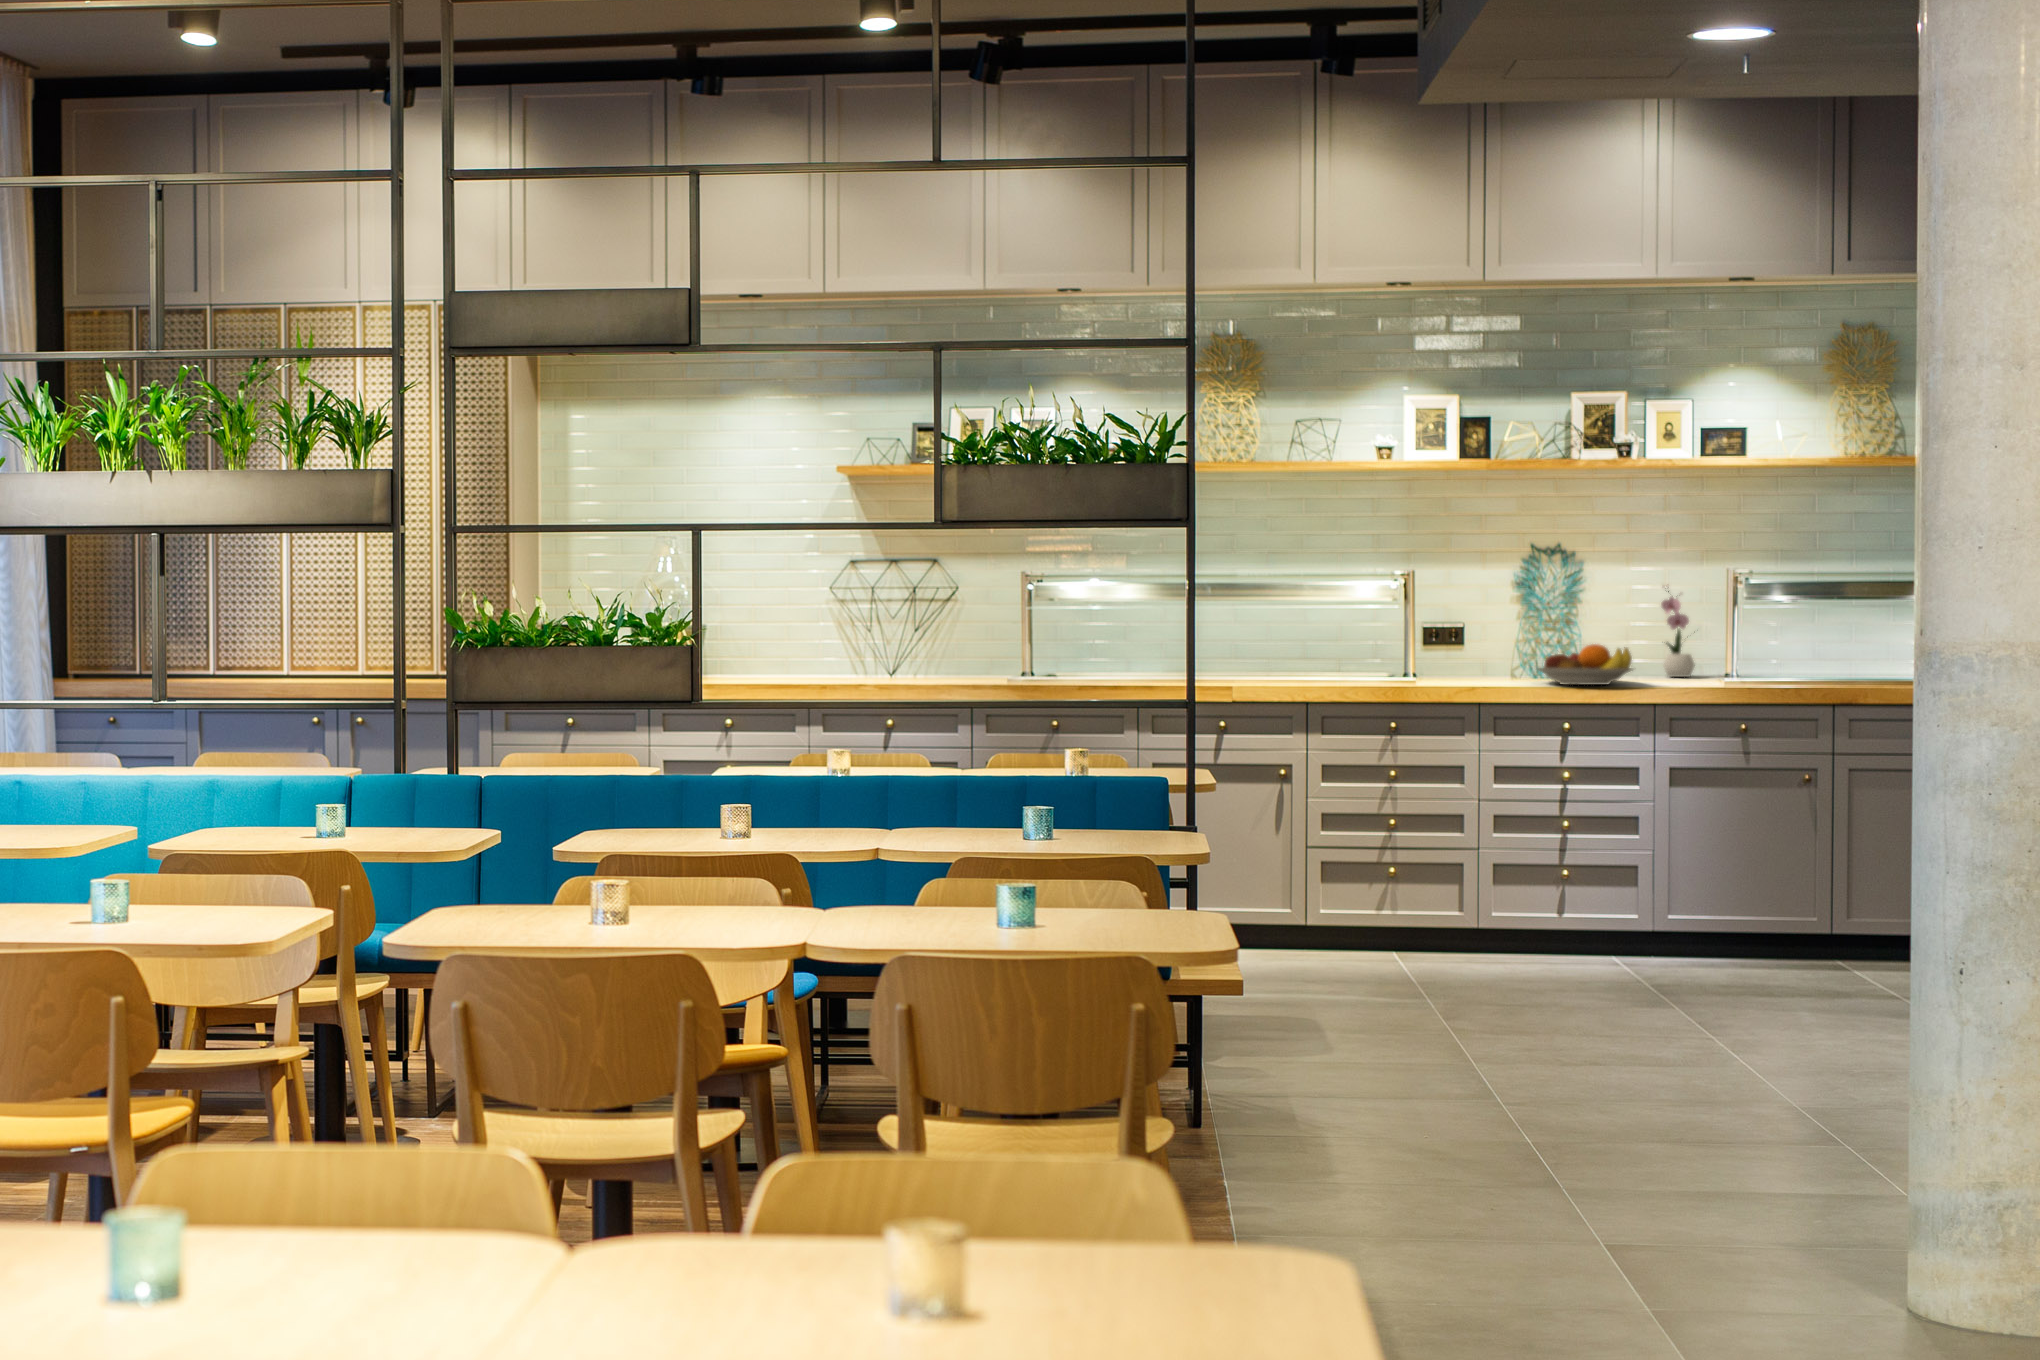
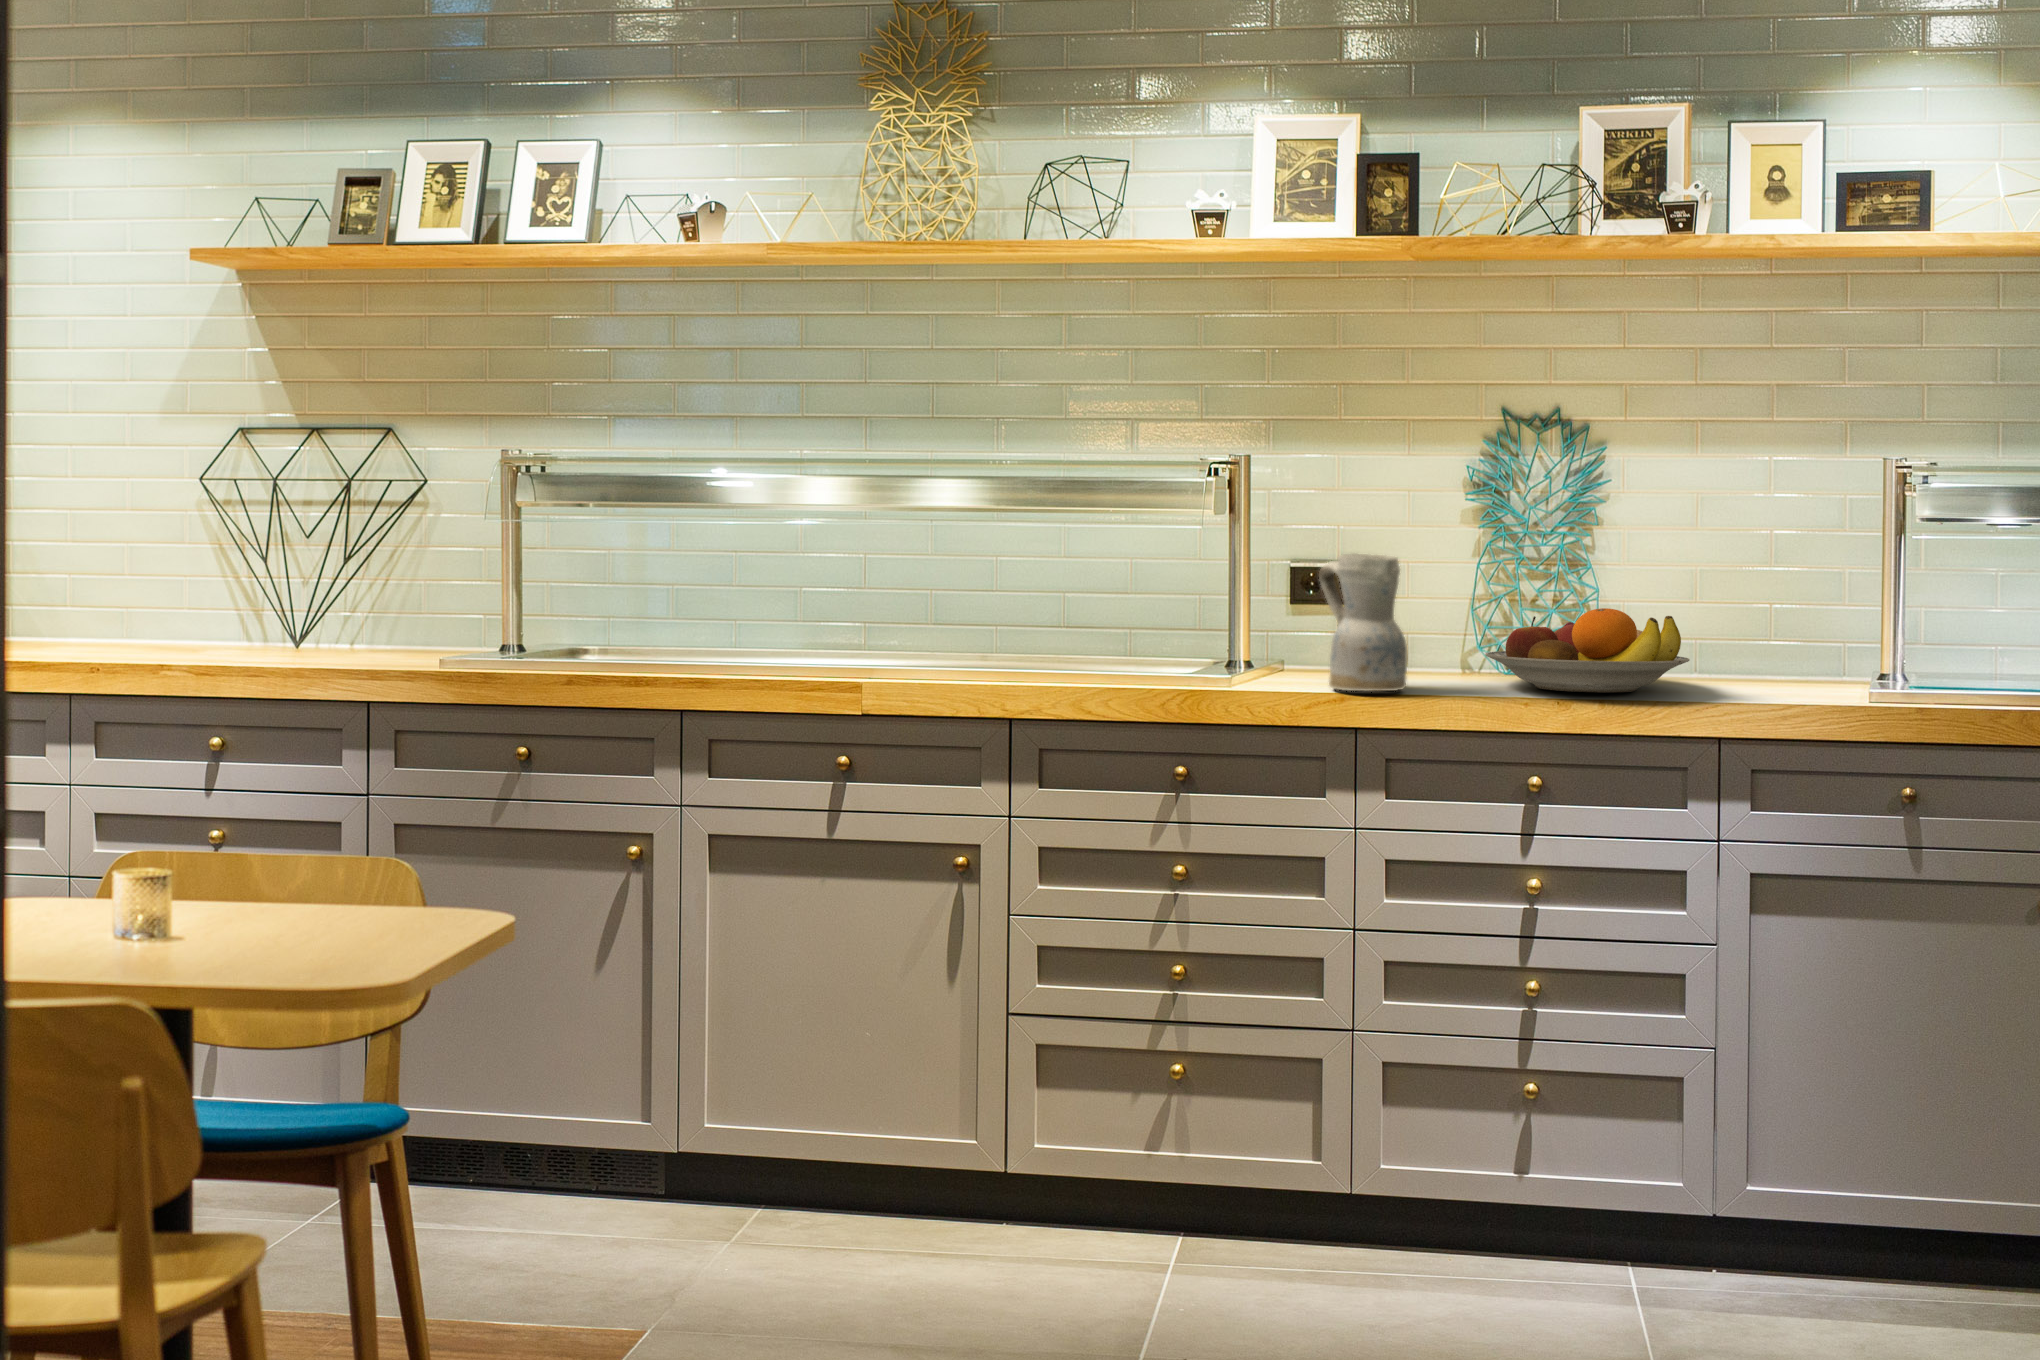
flower arrangement: present [1661,591,1695,677] -> none [1750,487,1830,673]
ceramic pitcher: none [1453,619,1499,686] -> present [1319,553,1407,691]

